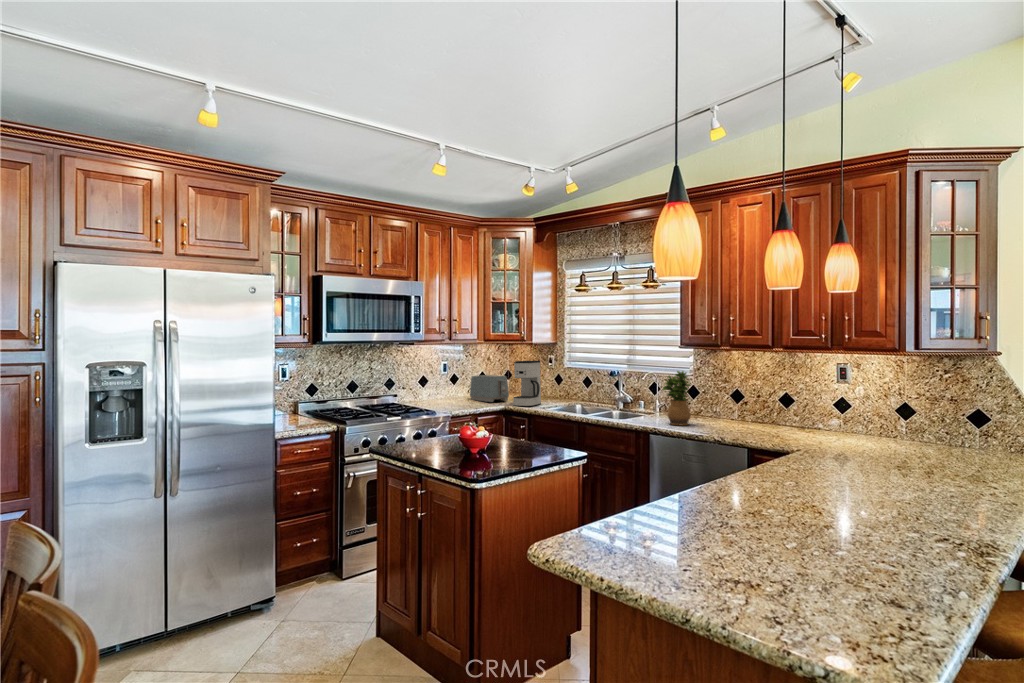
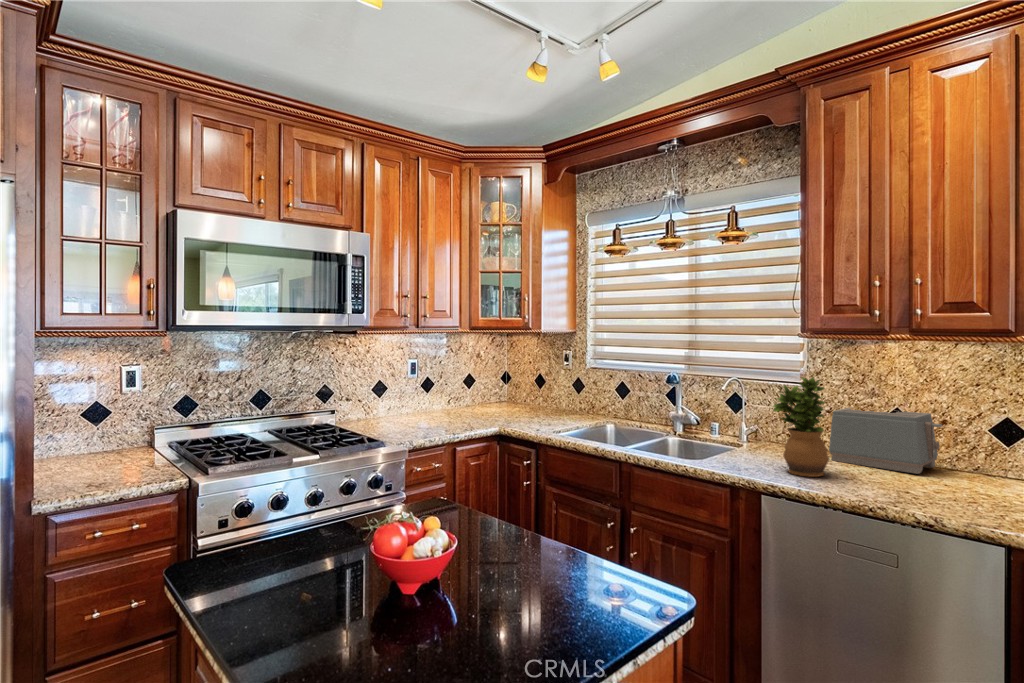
coffee maker: present [513,361,541,406] -> none [512,358,555,430]
toaster: present [470,375,509,402] -> present [829,407,942,474]

